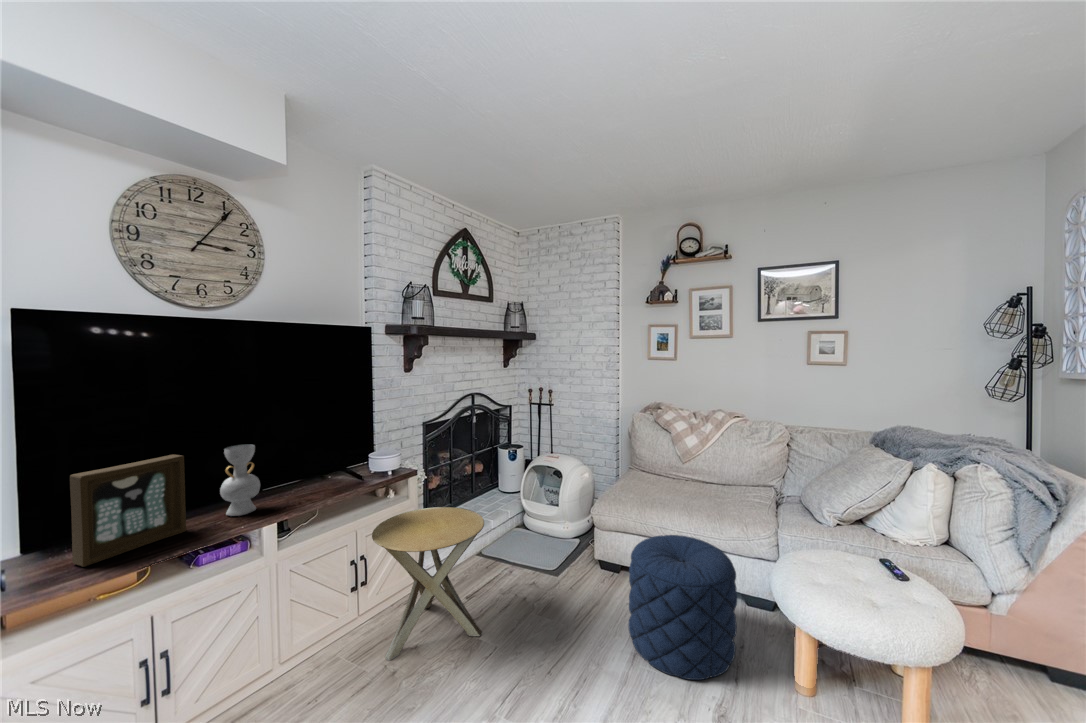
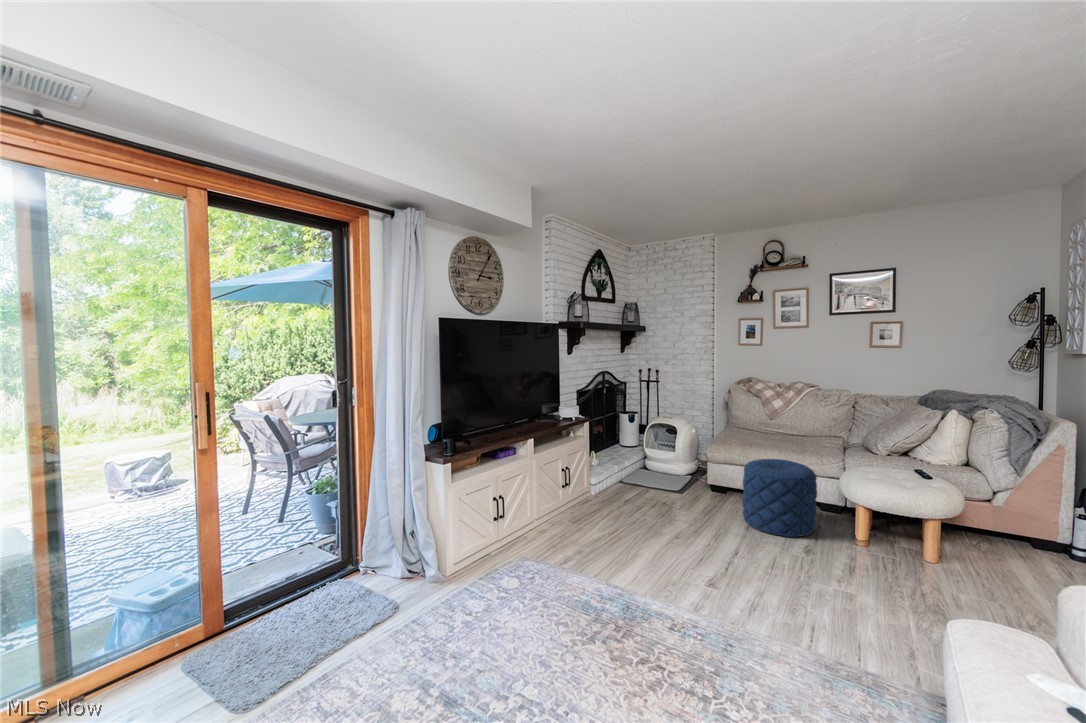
decorative vase: present [220,445,260,516] -> none [508,393,526,432]
picture frame: present [70,455,186,567] -> none [470,394,502,444]
side table: present [372,507,484,661] -> none [578,441,646,524]

